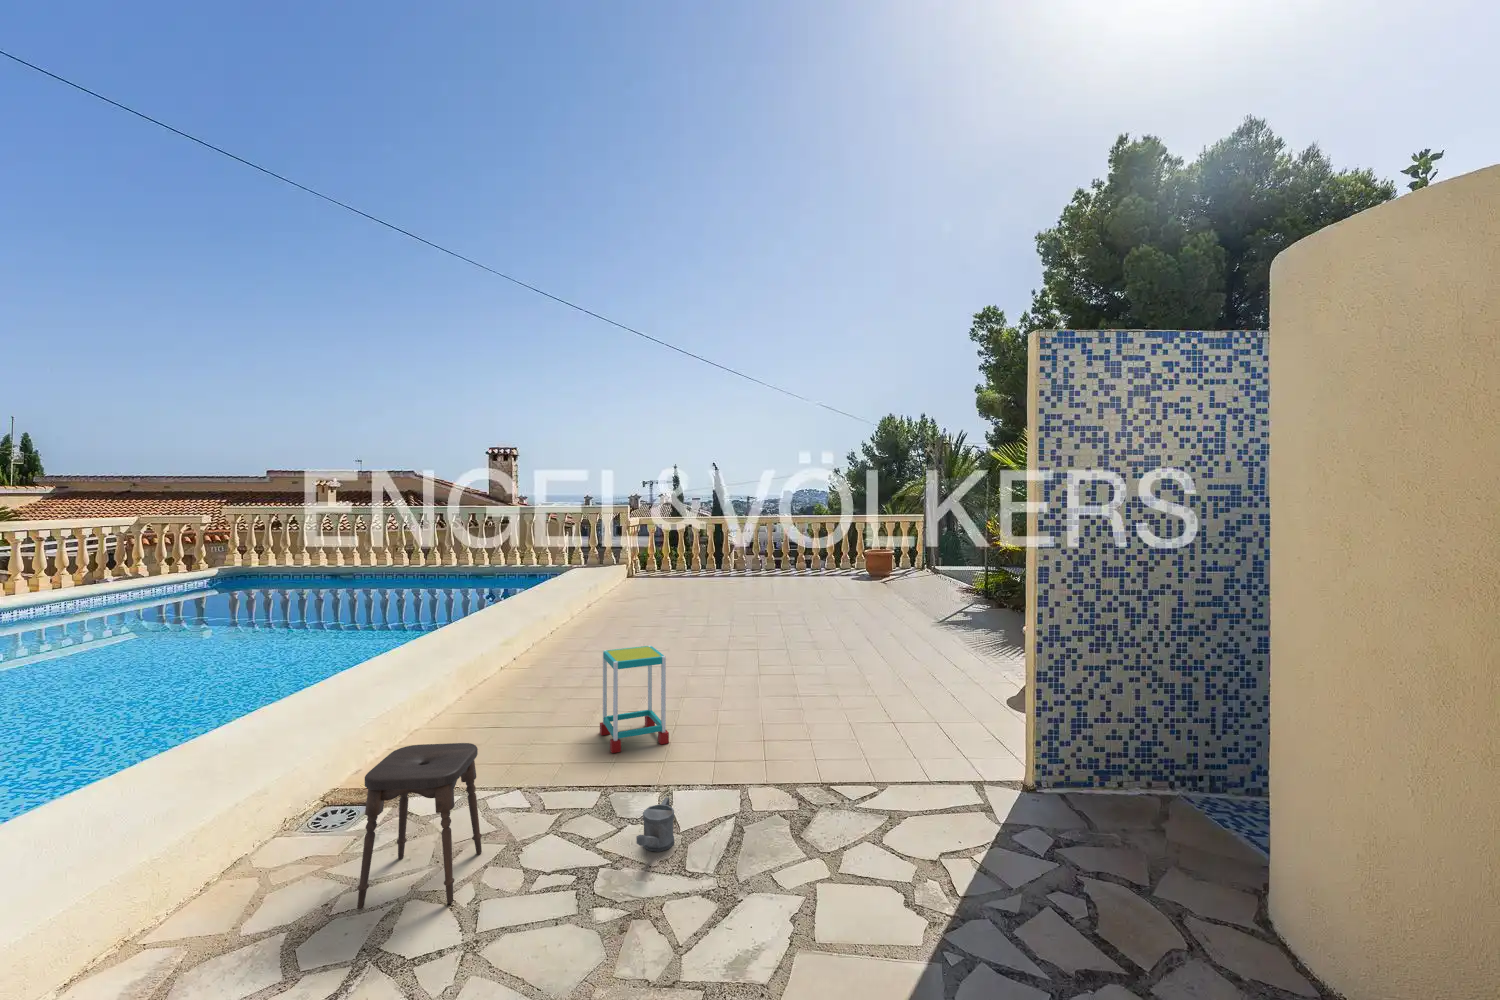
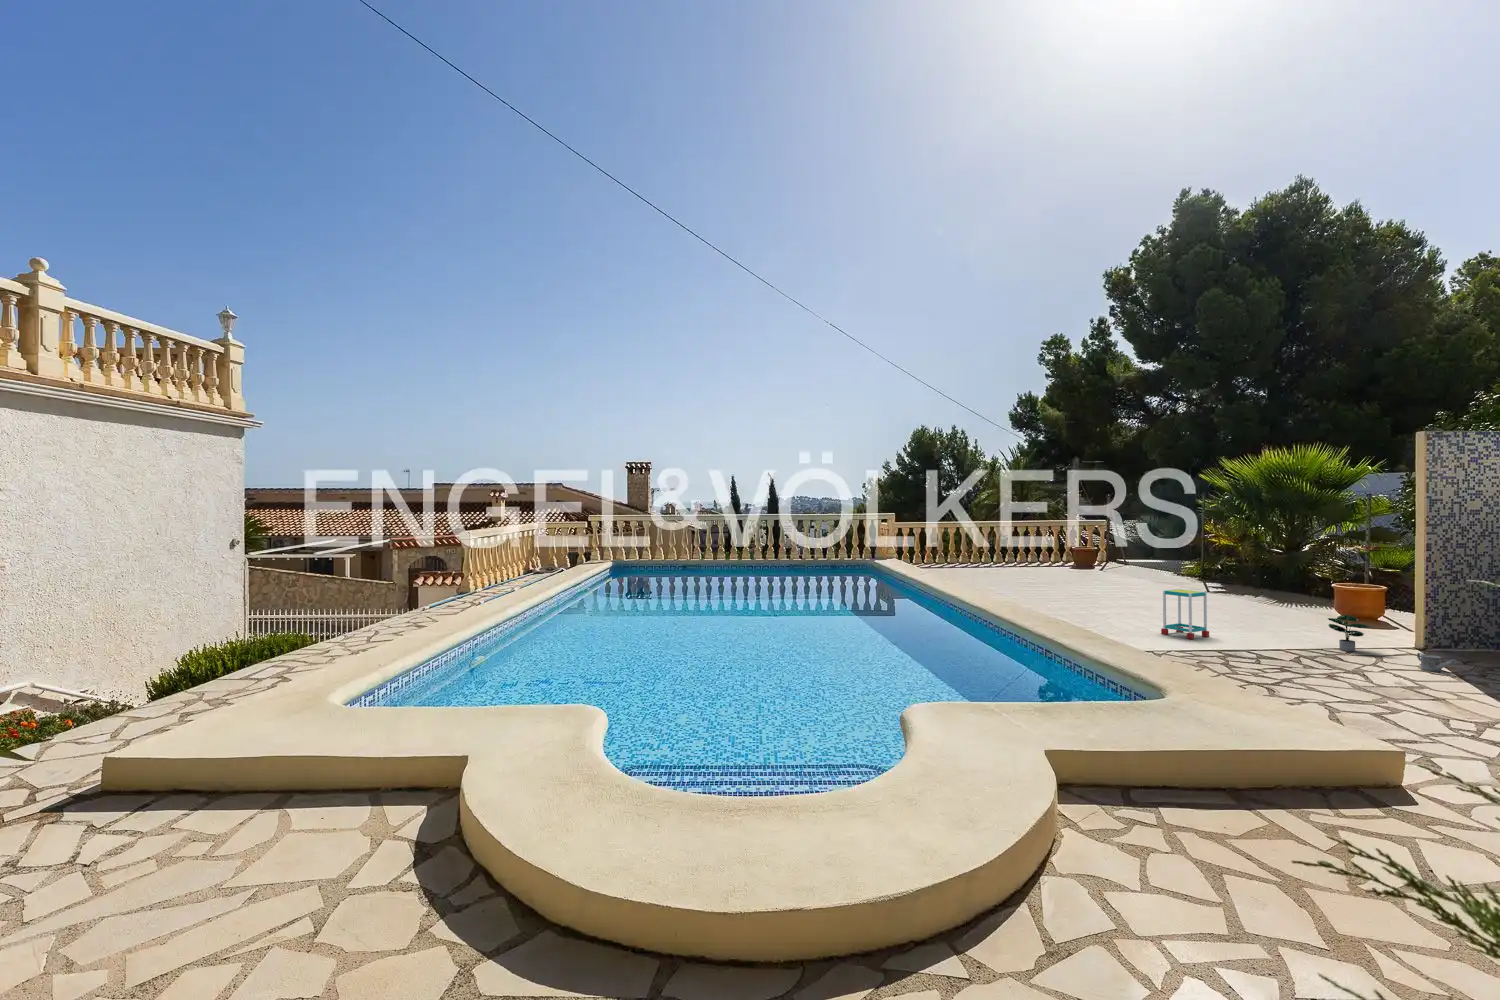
potted plant: none [815,719,883,806] -> present [1328,615,1372,652]
stool: present [357,743,482,909] -> none [1195,614,1254,670]
watering can: present [636,797,674,852] -> present [1417,653,1456,672]

